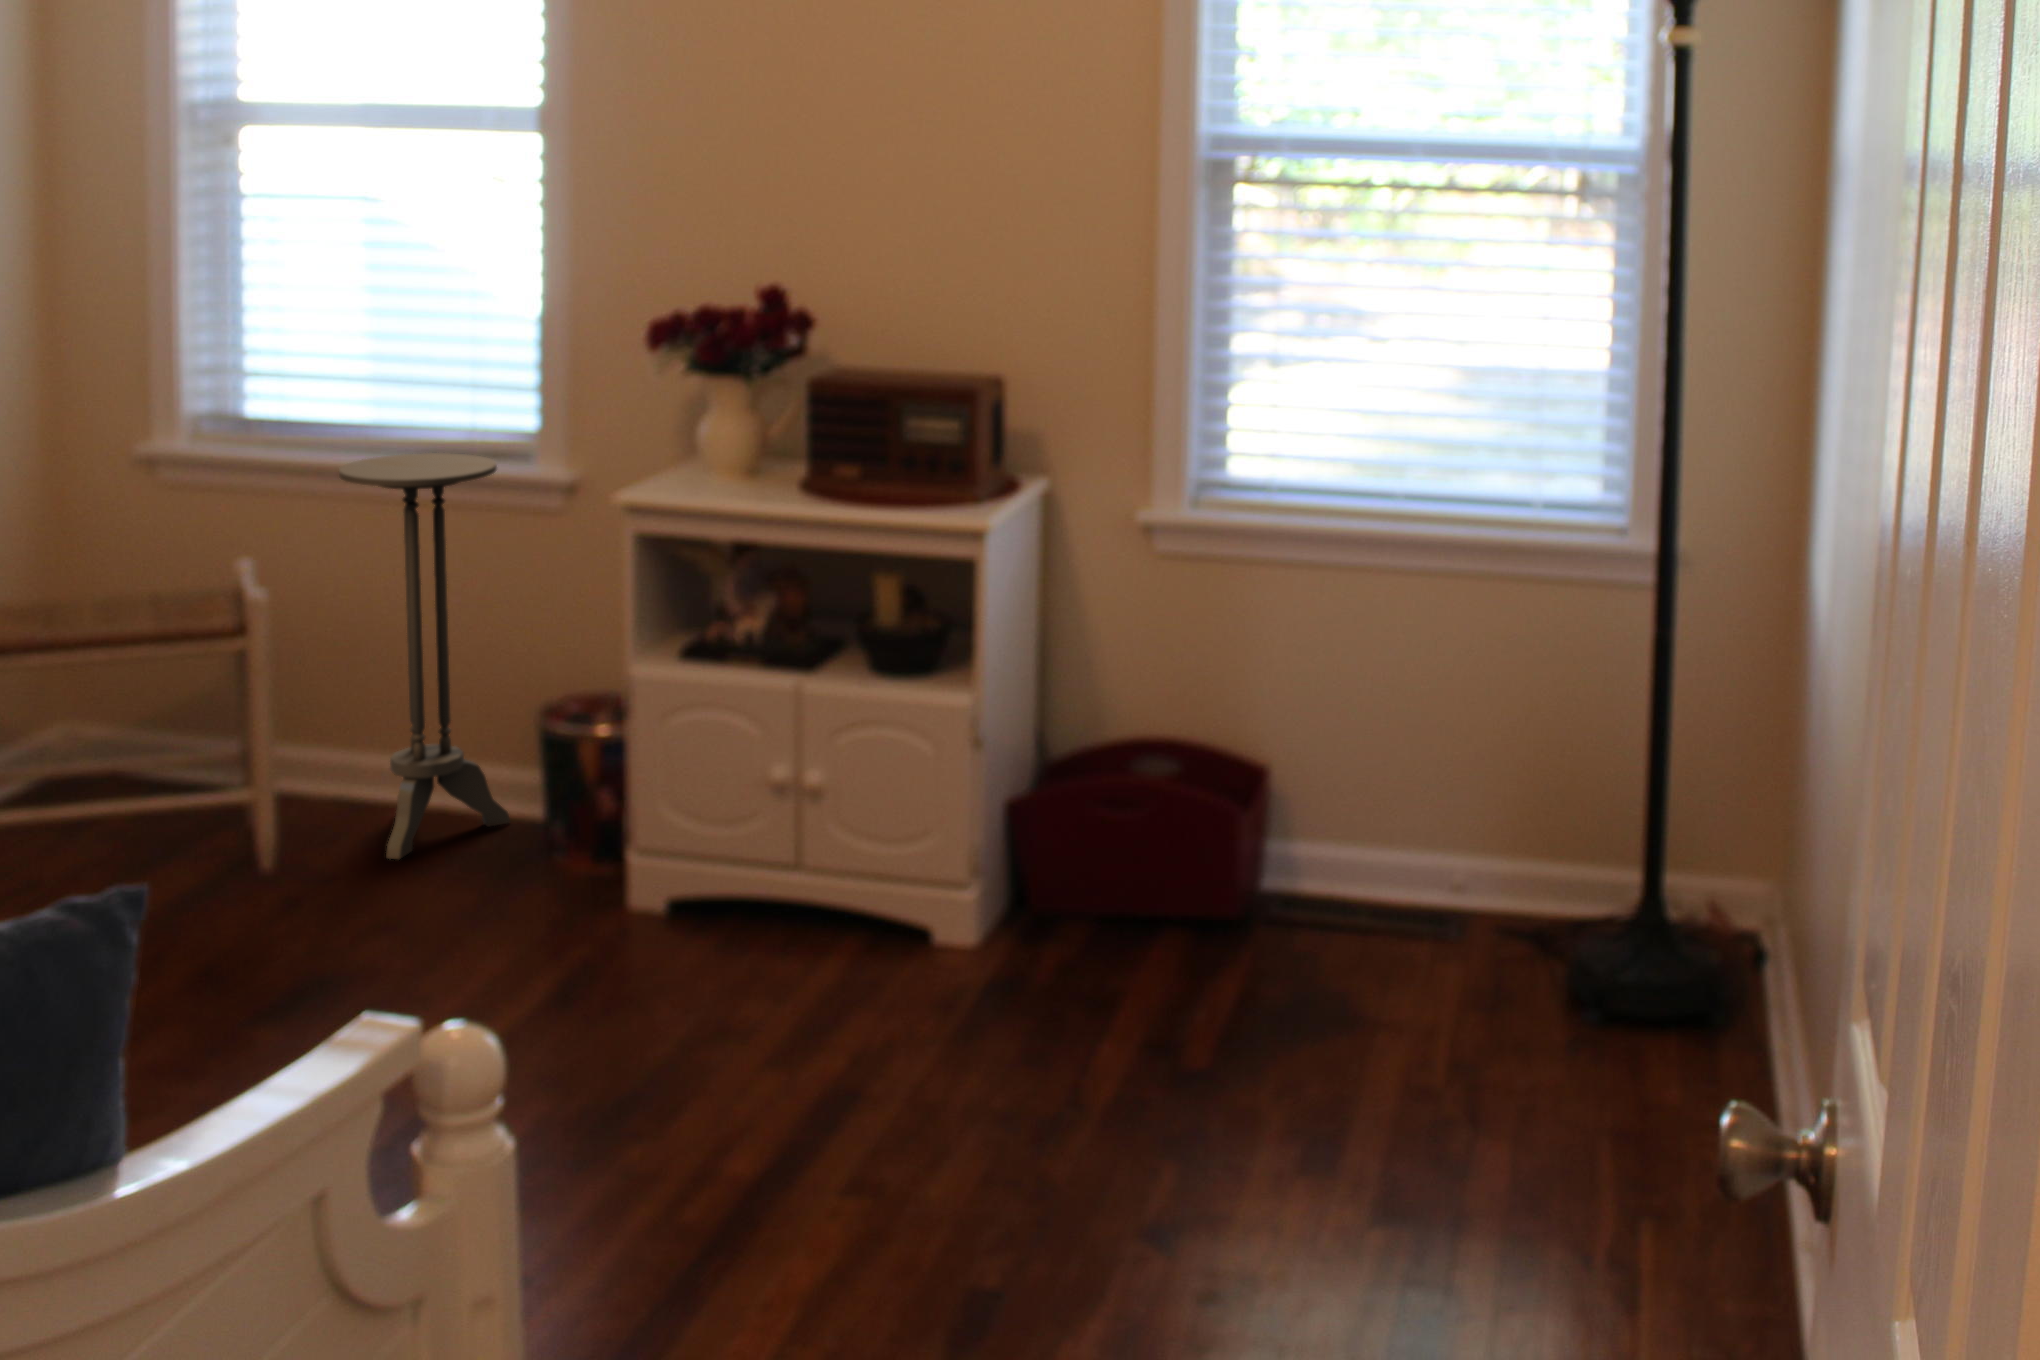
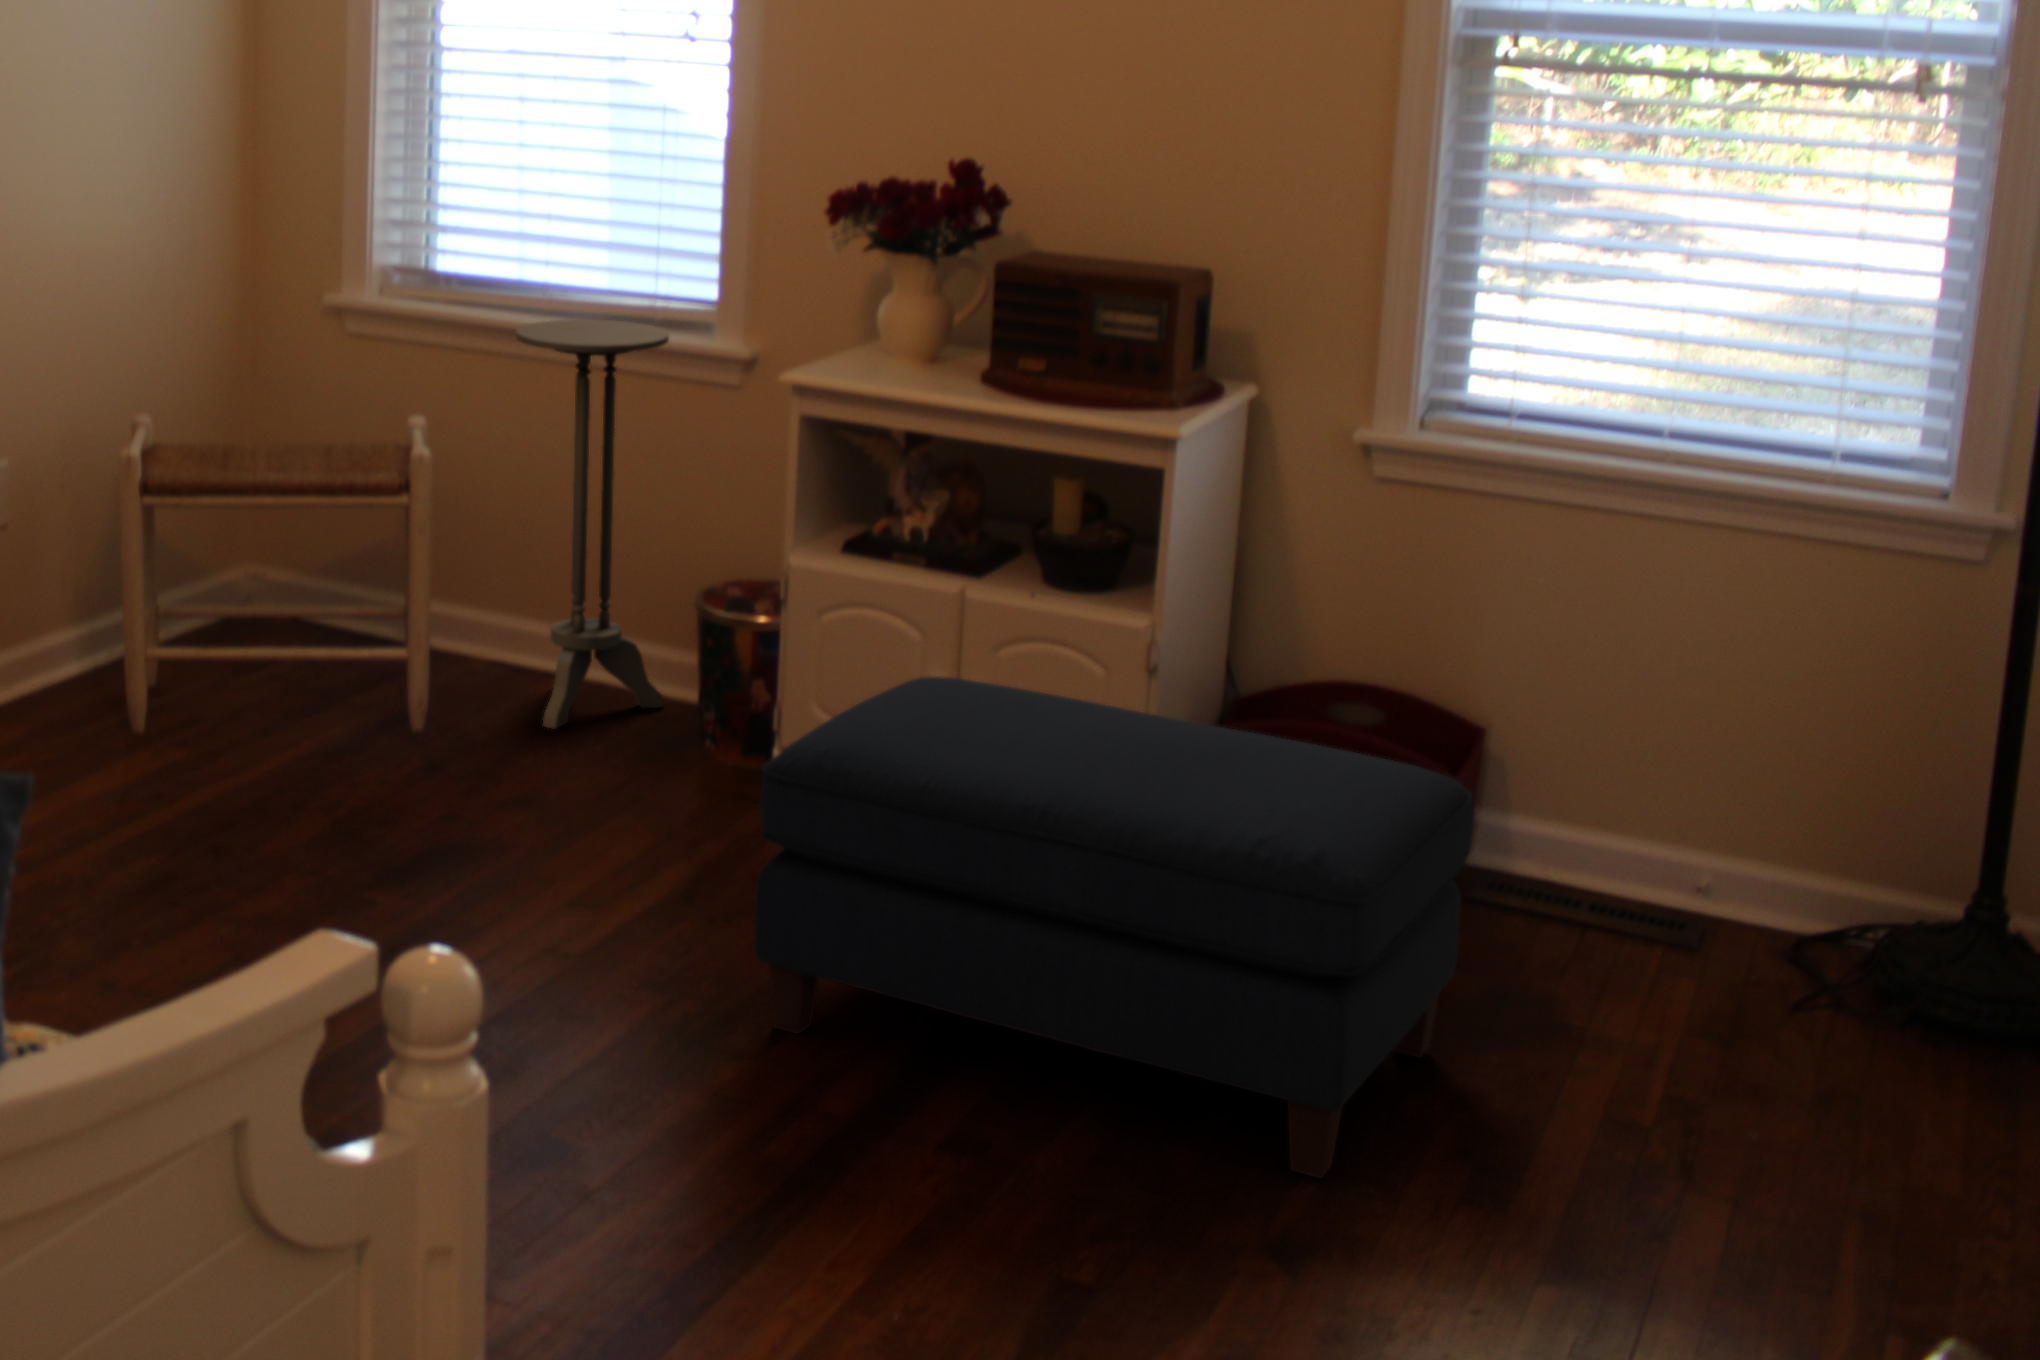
ottoman: none [616,780,1288,1240] -> present [754,676,1474,1178]

